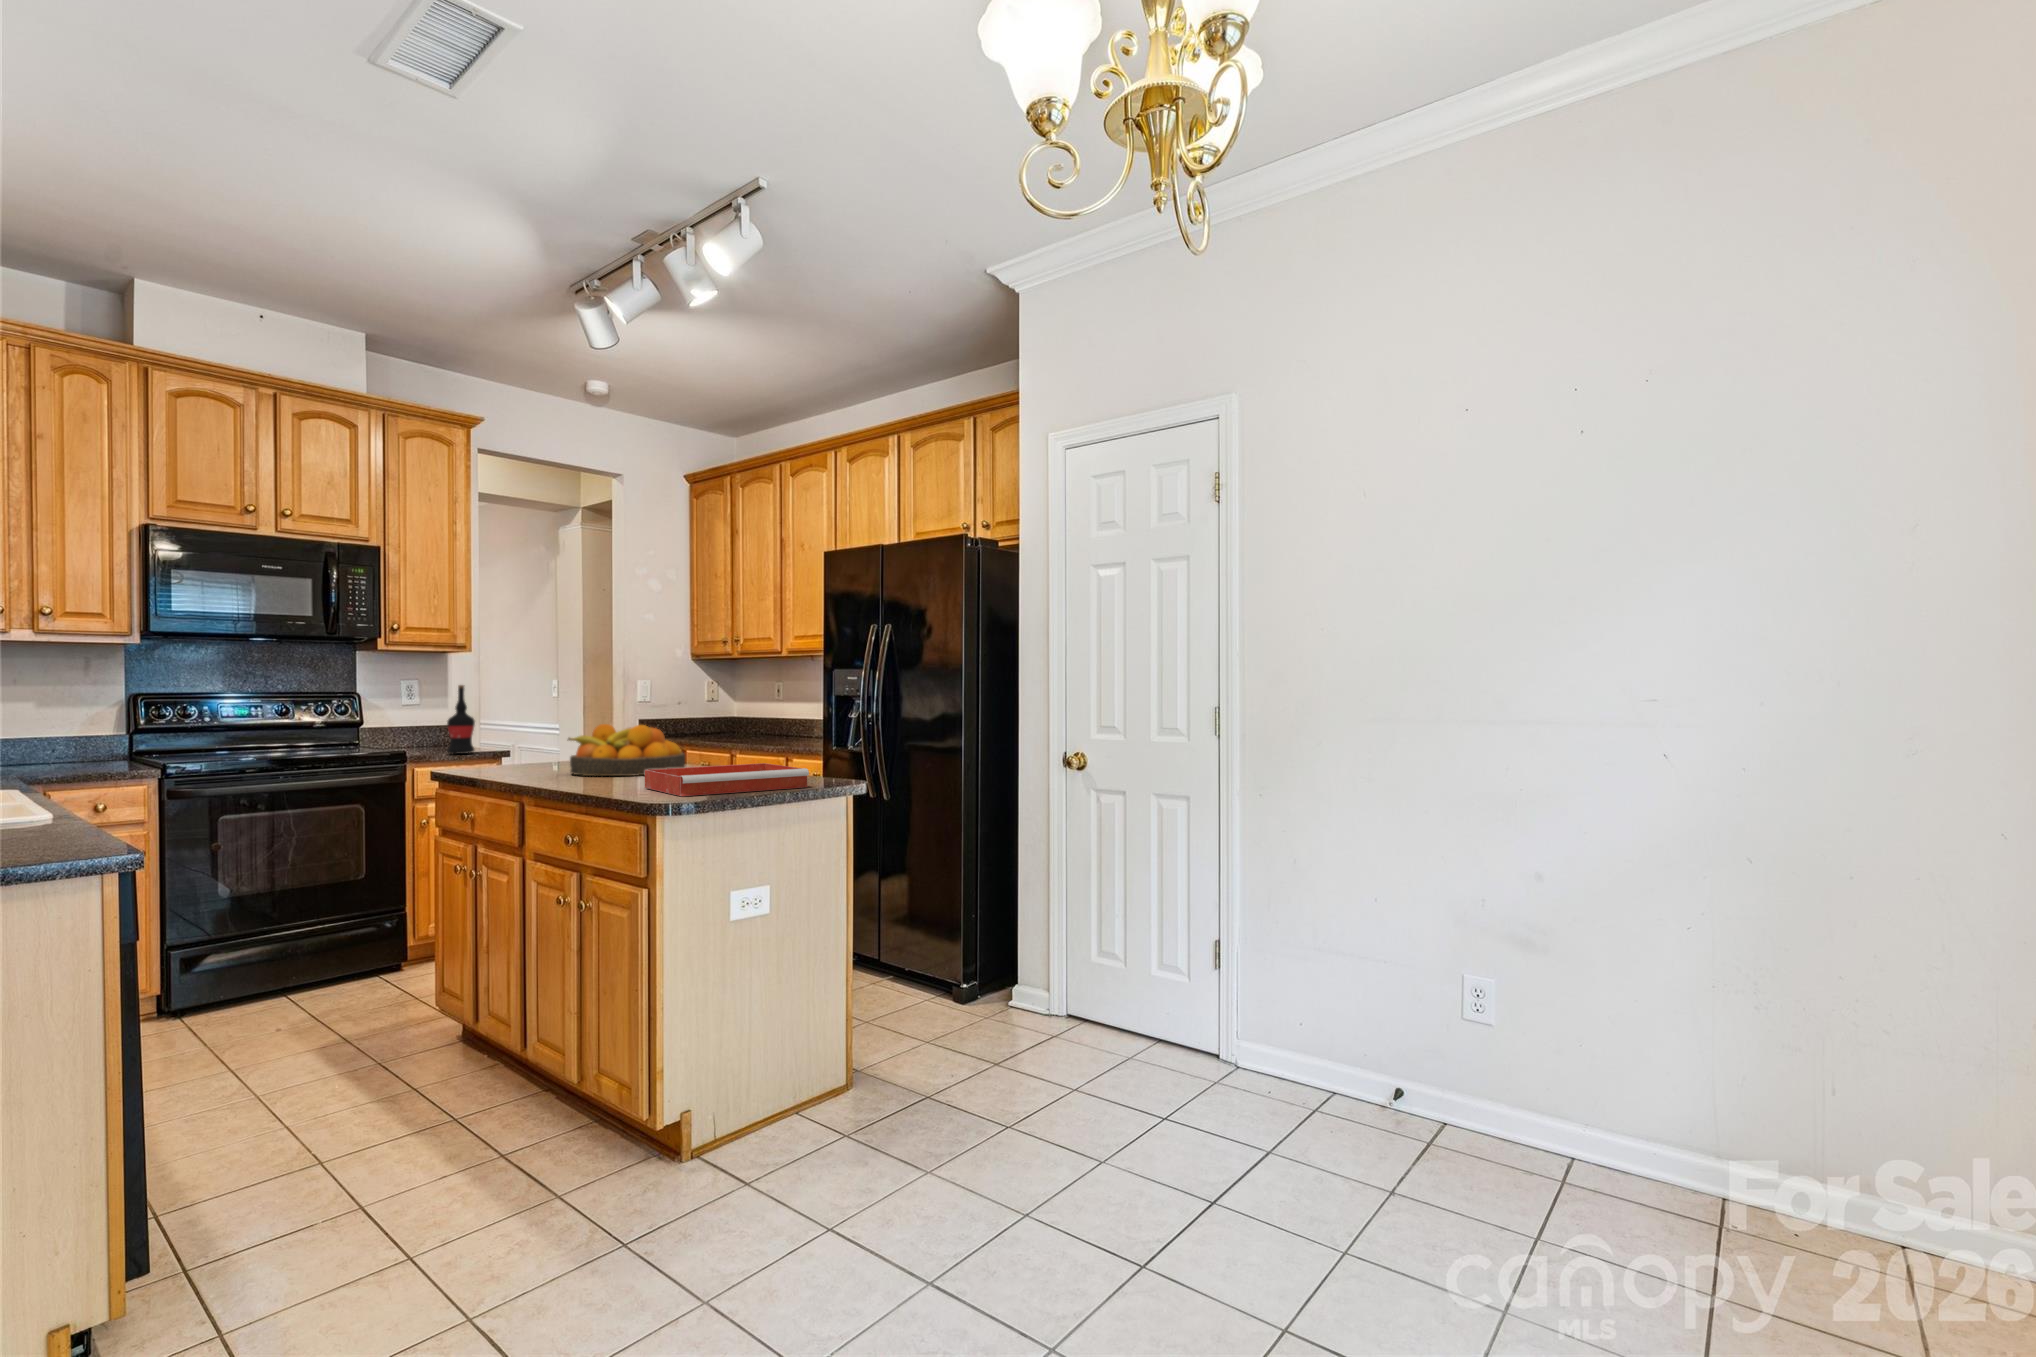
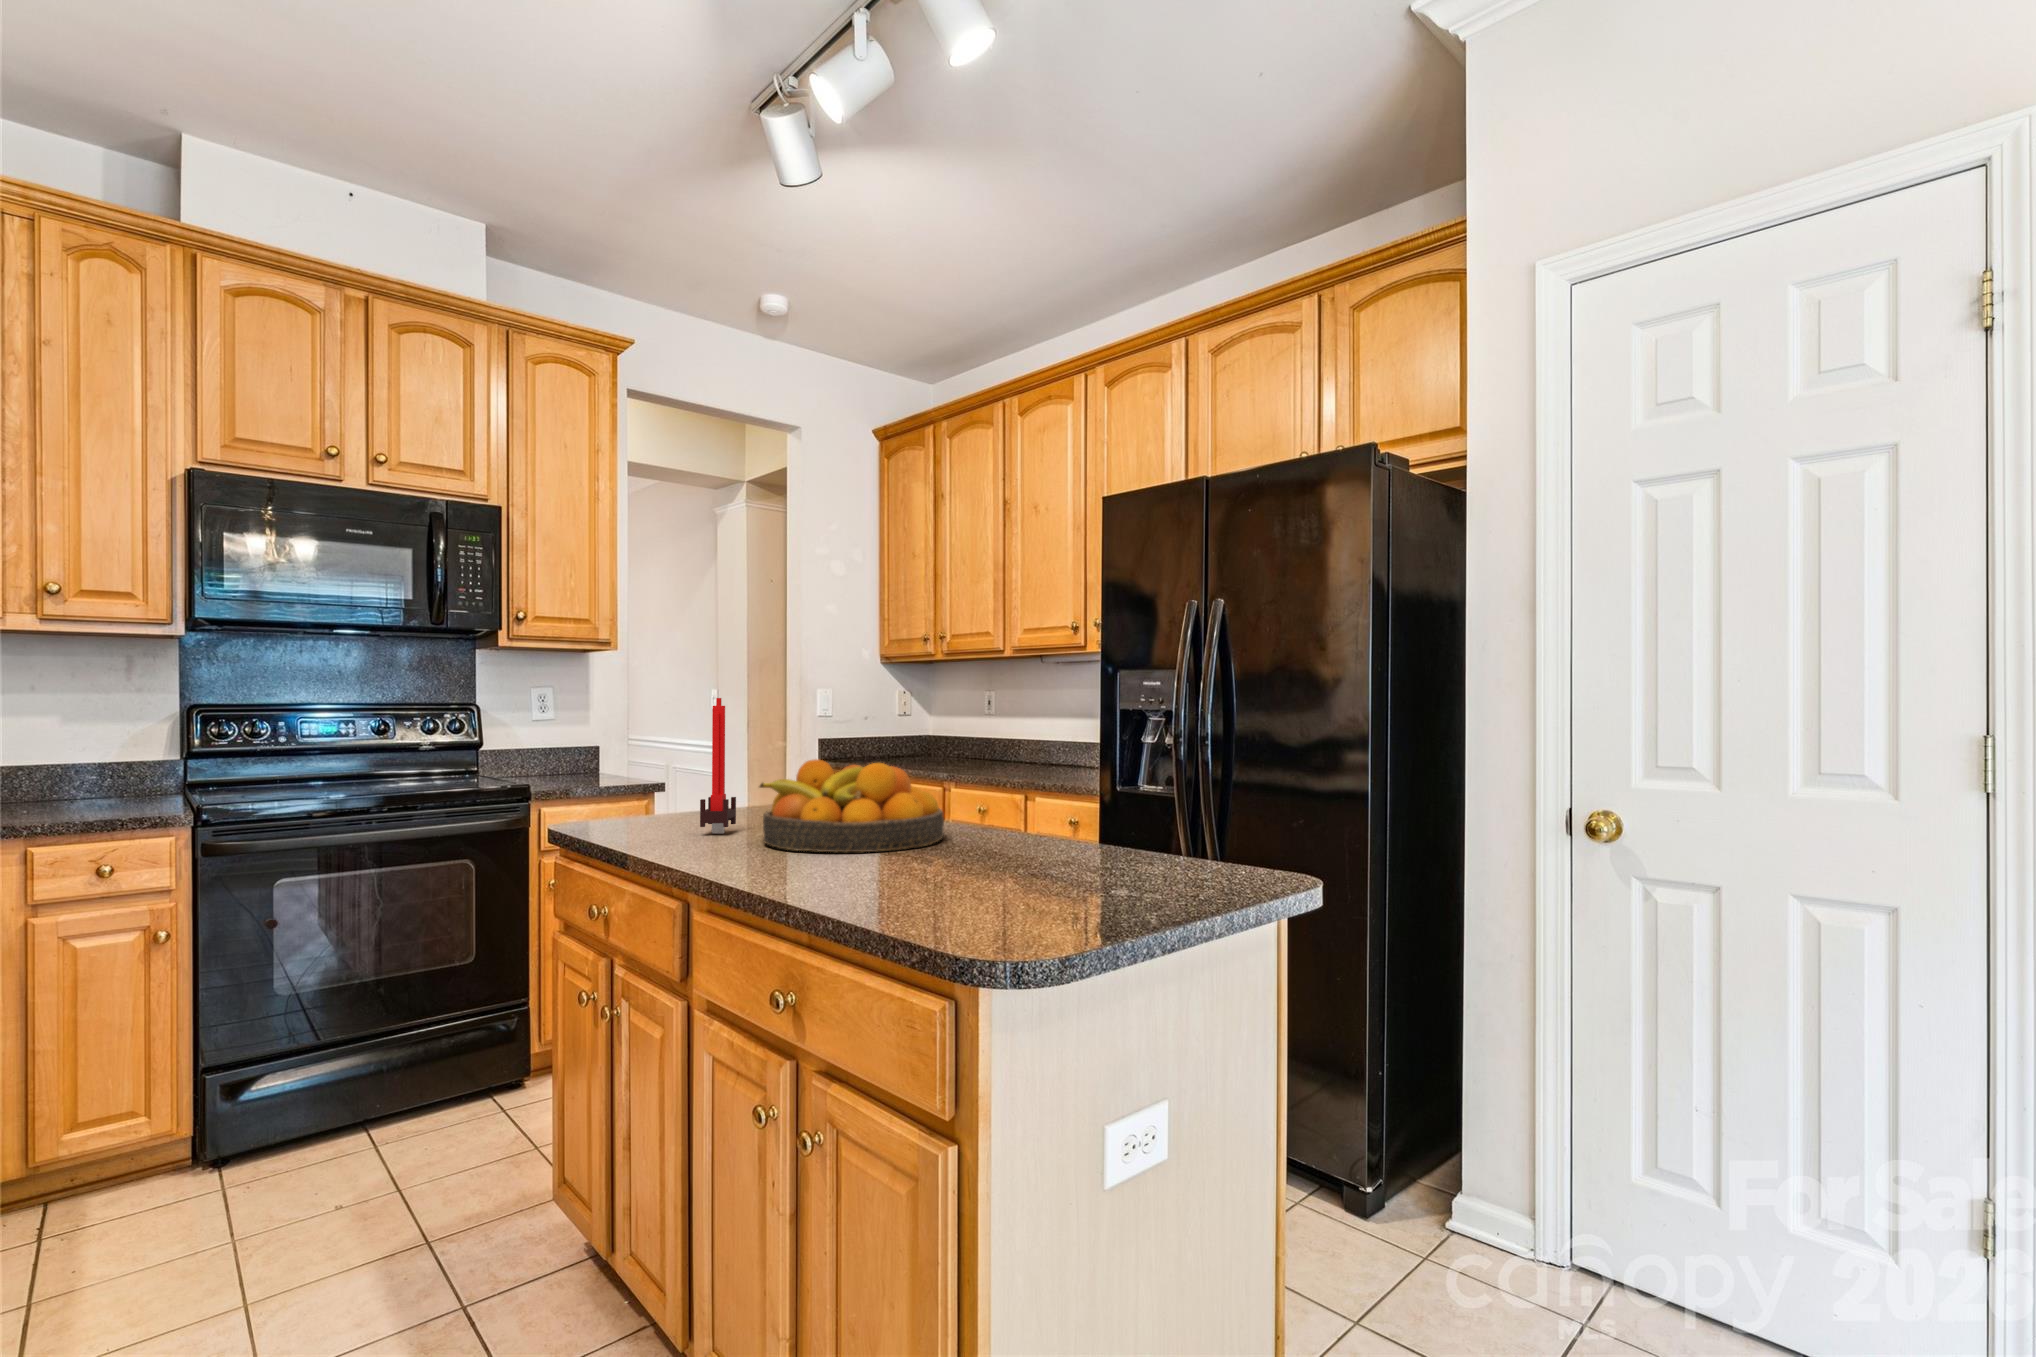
wine bottle: present [447,685,475,754] -> none [585,694,621,788]
candle: none [531,687,555,771] -> present [700,698,736,833]
tray: present [645,763,809,796] -> none [920,844,1251,940]

